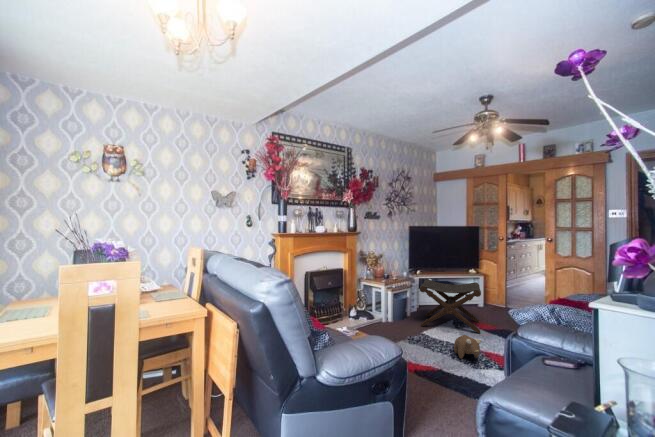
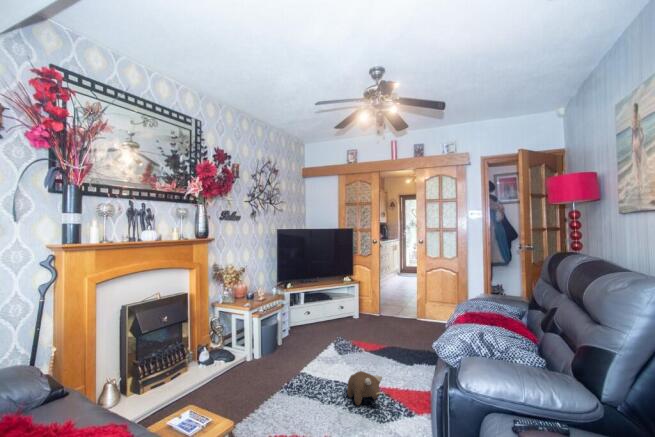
footstool: present [420,279,481,333] -> none [296,295,368,360]

